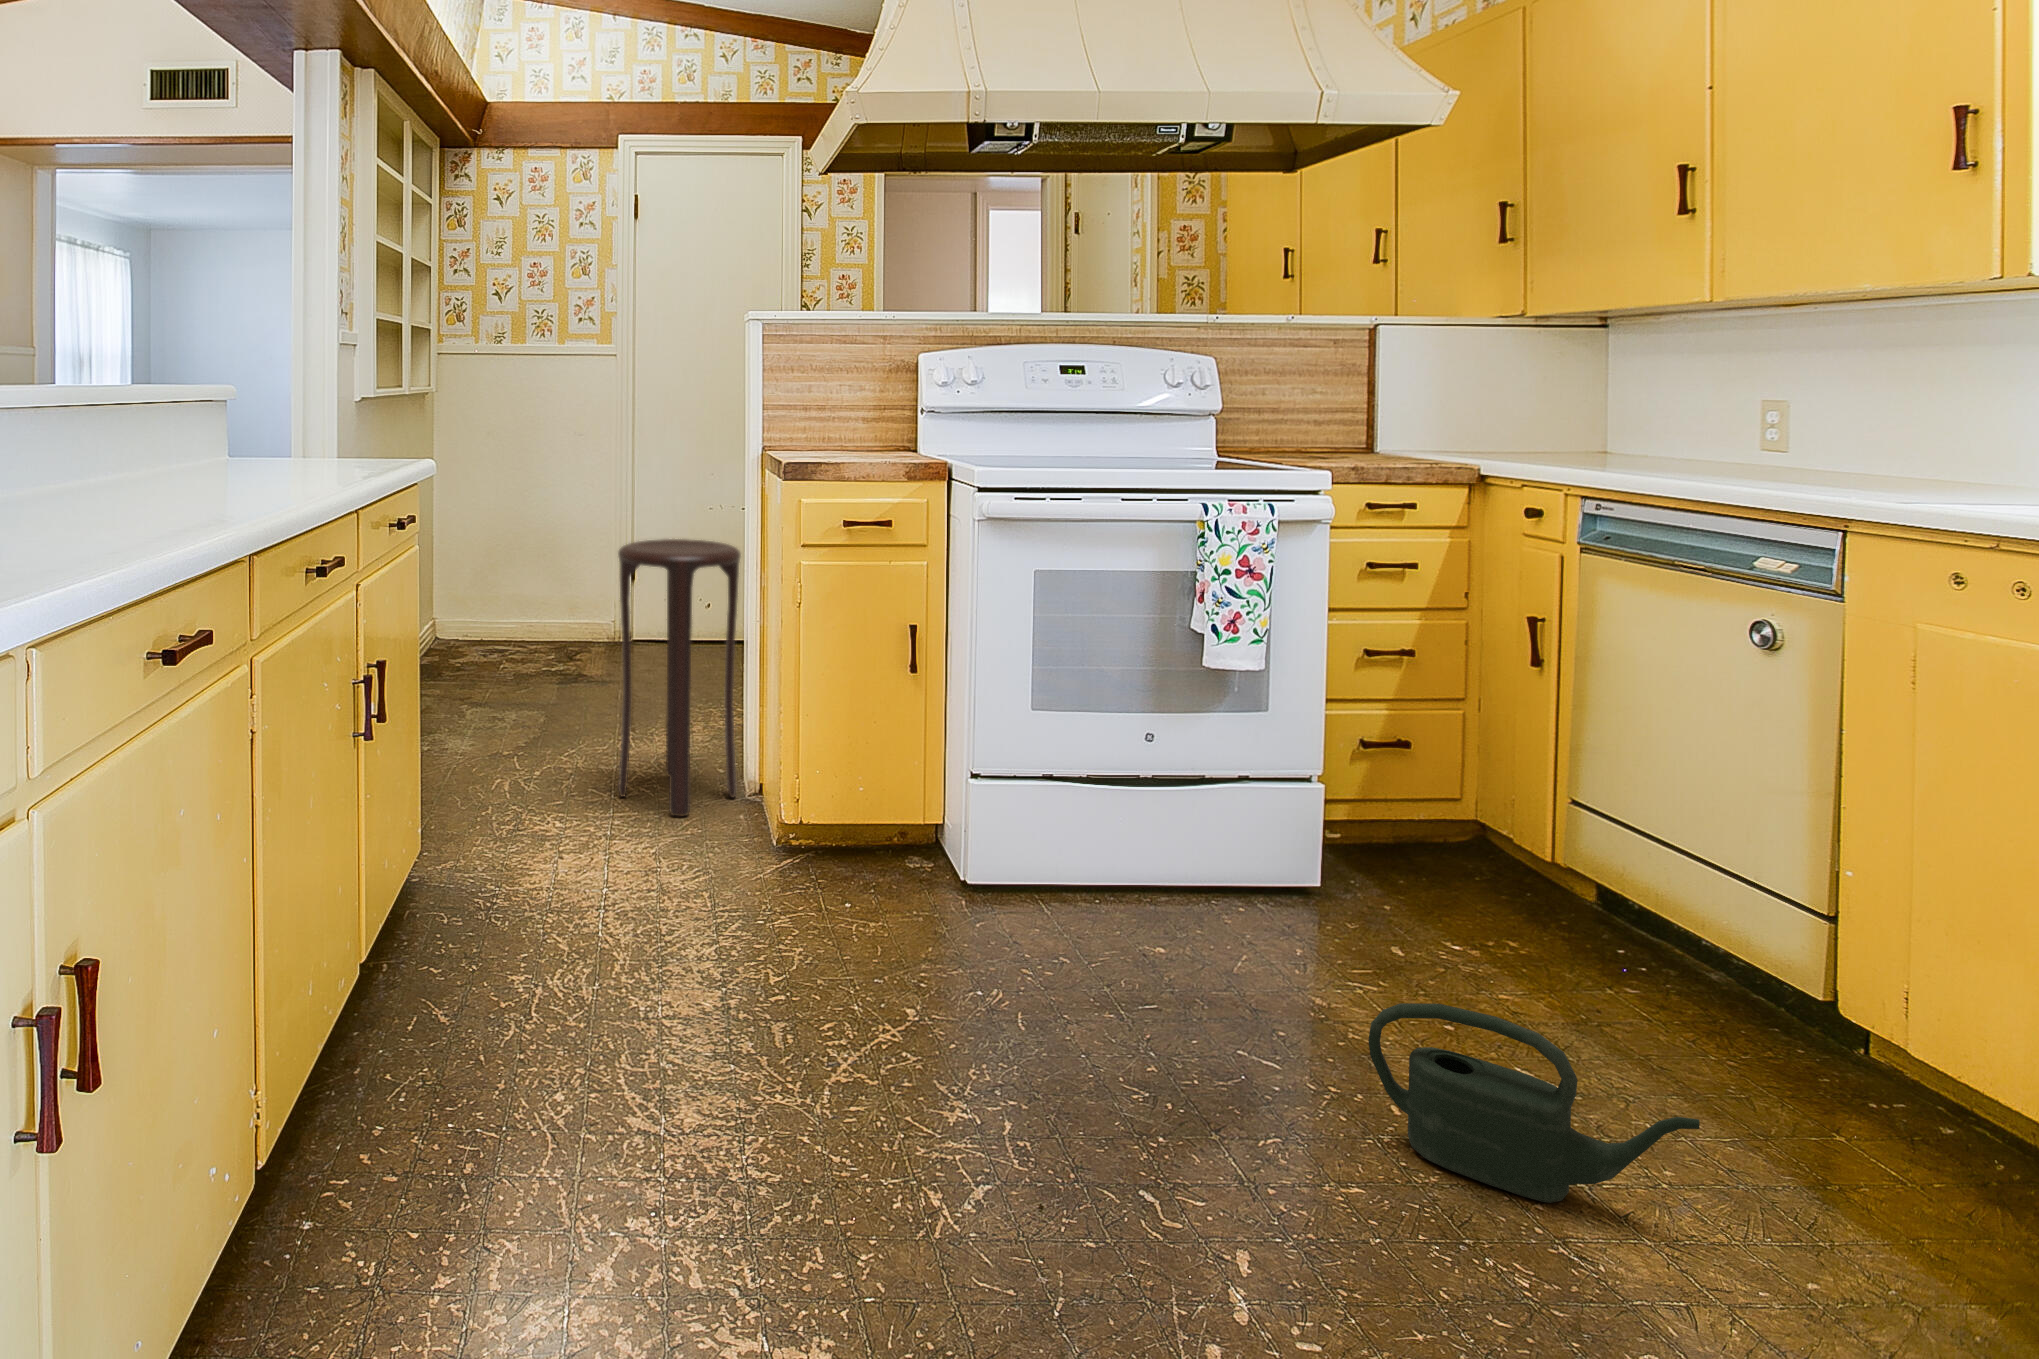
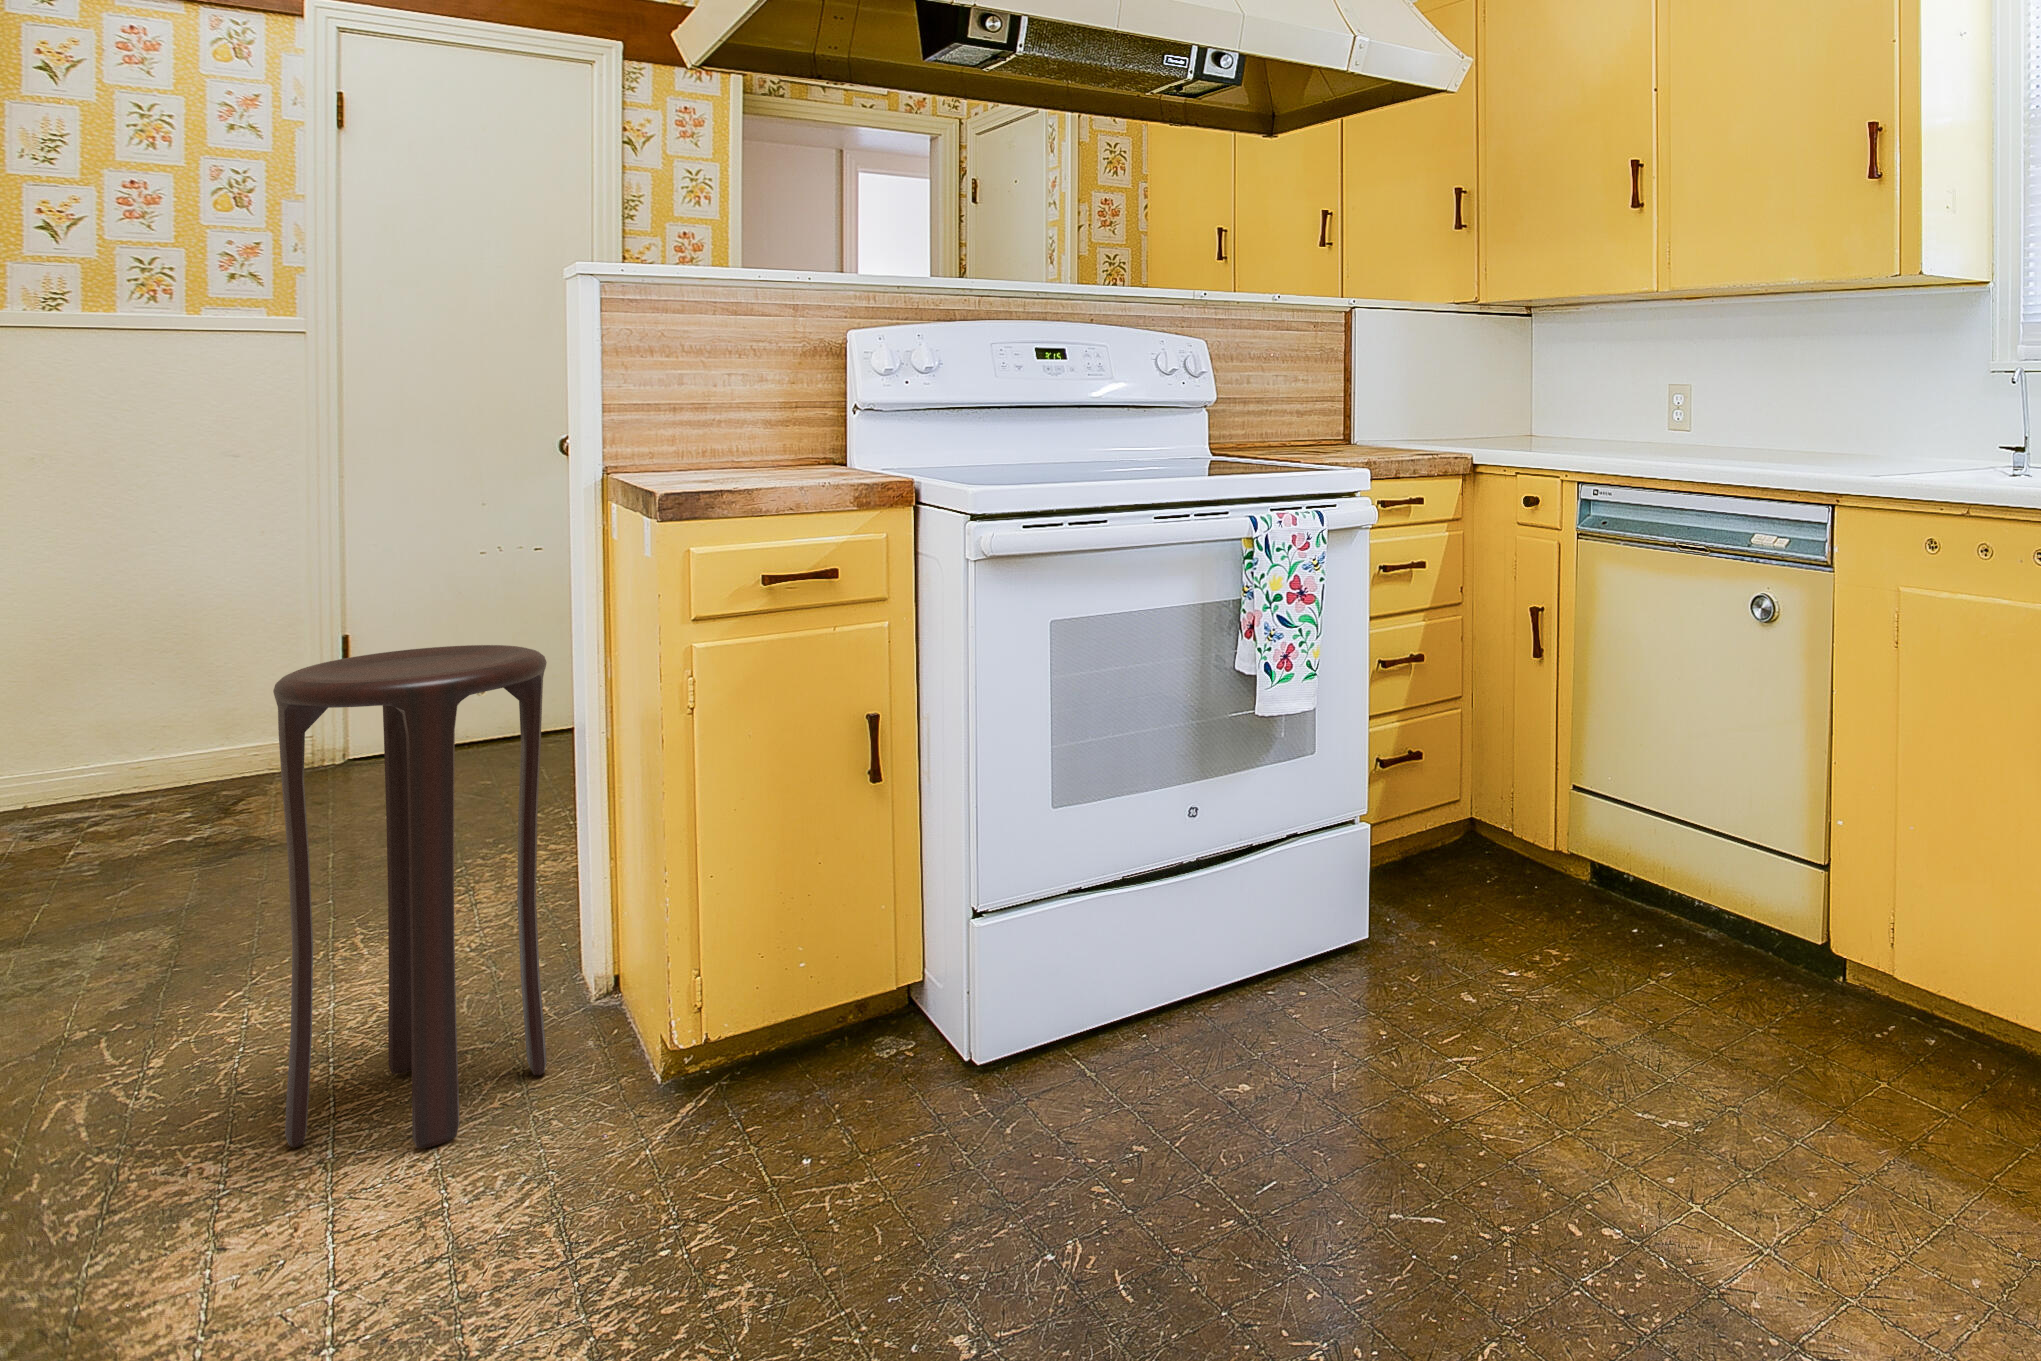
watering can: present [1368,1003,1700,1203] -> none [1543,1056,1831,1251]

